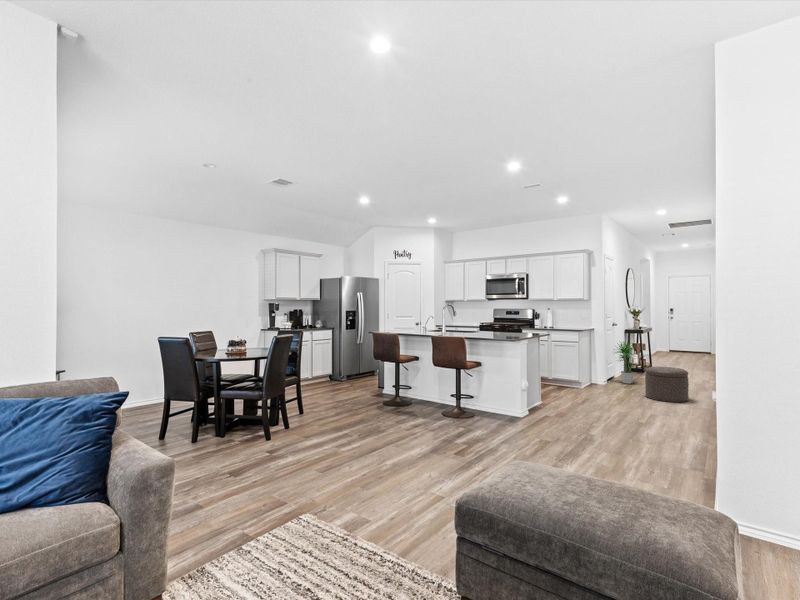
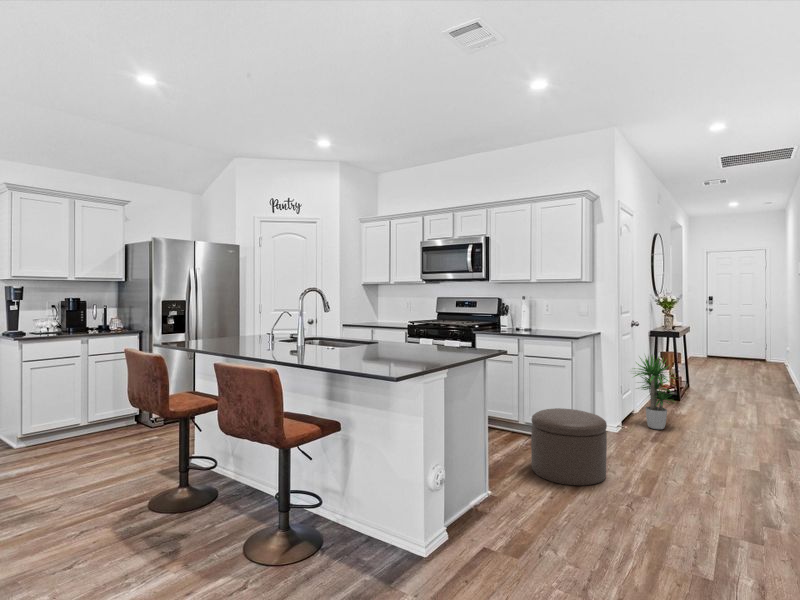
ottoman: present [645,367,689,402] -> present [531,408,607,486]

